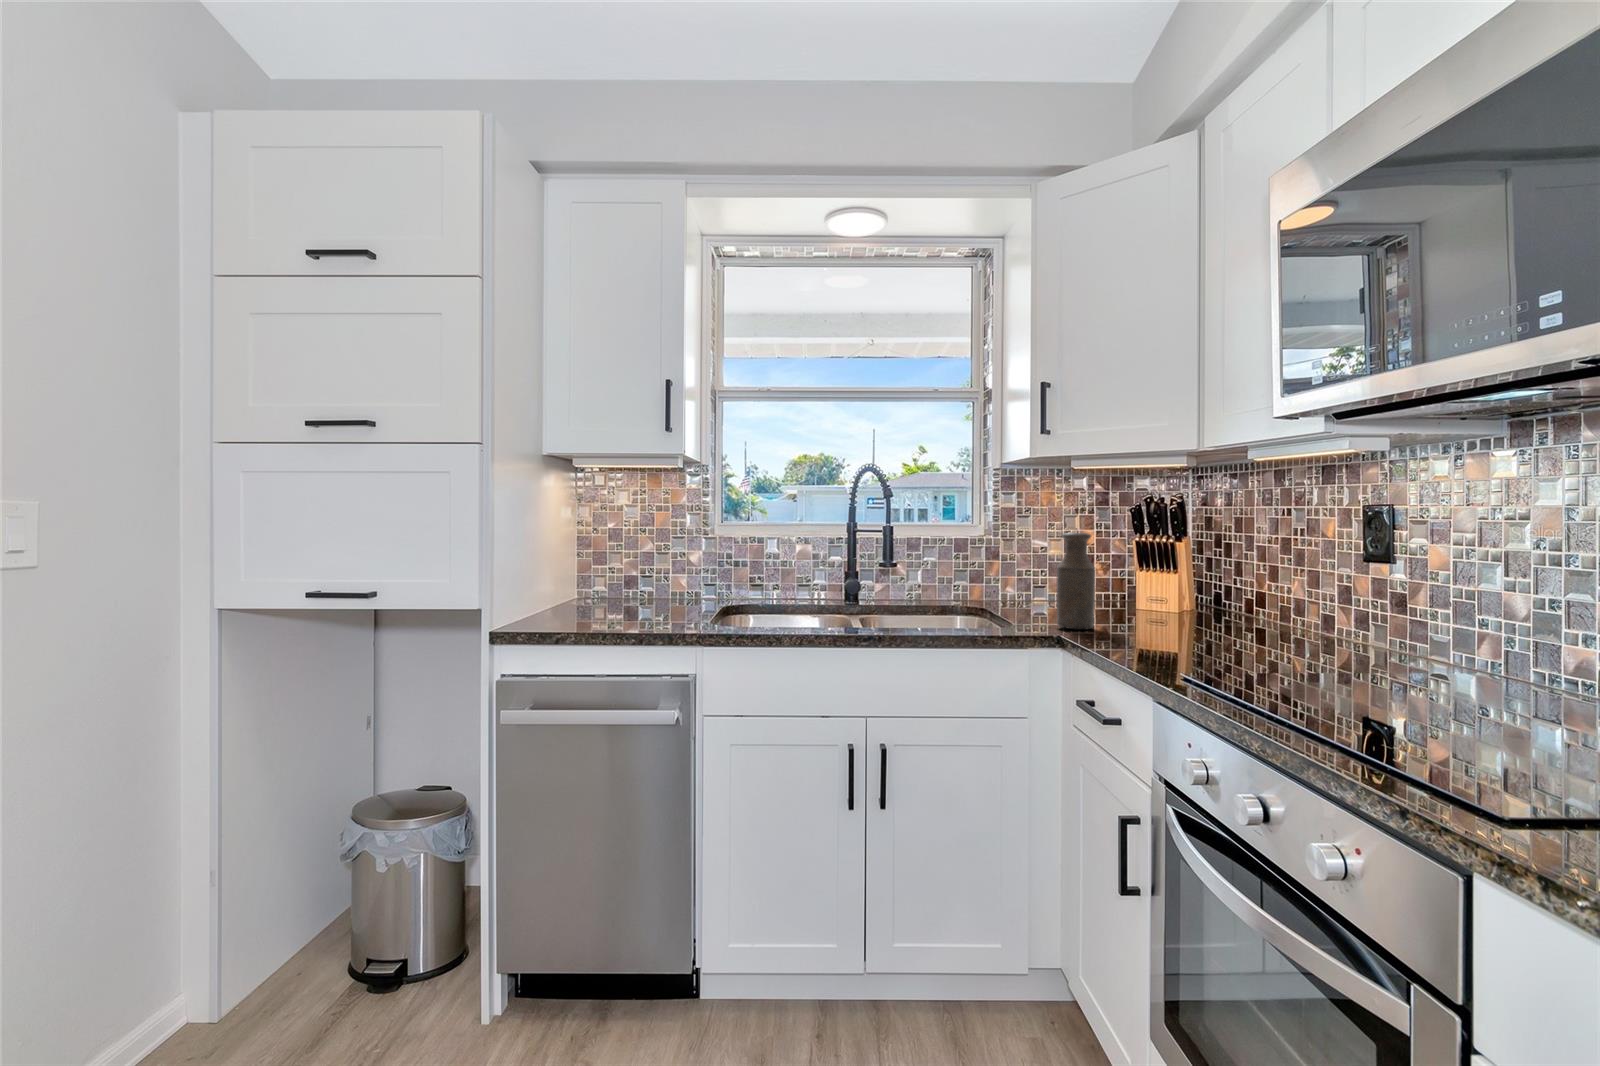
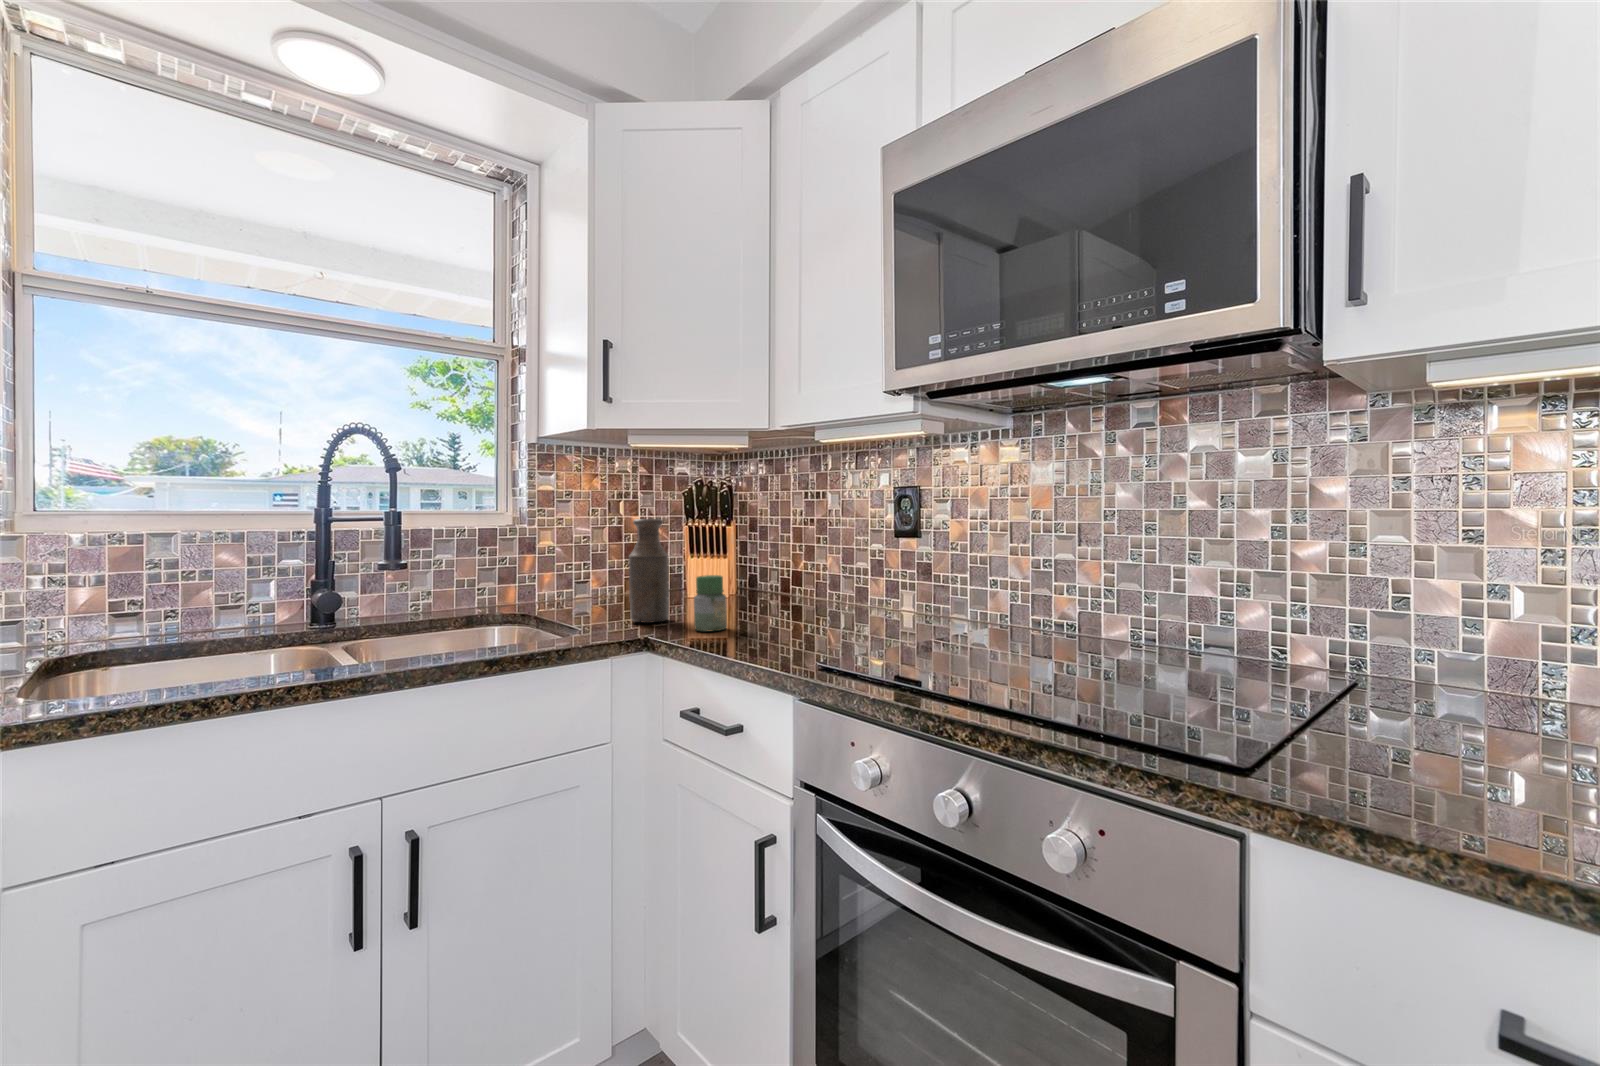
jar: none [1106,589,1139,642] -> present [694,575,727,631]

